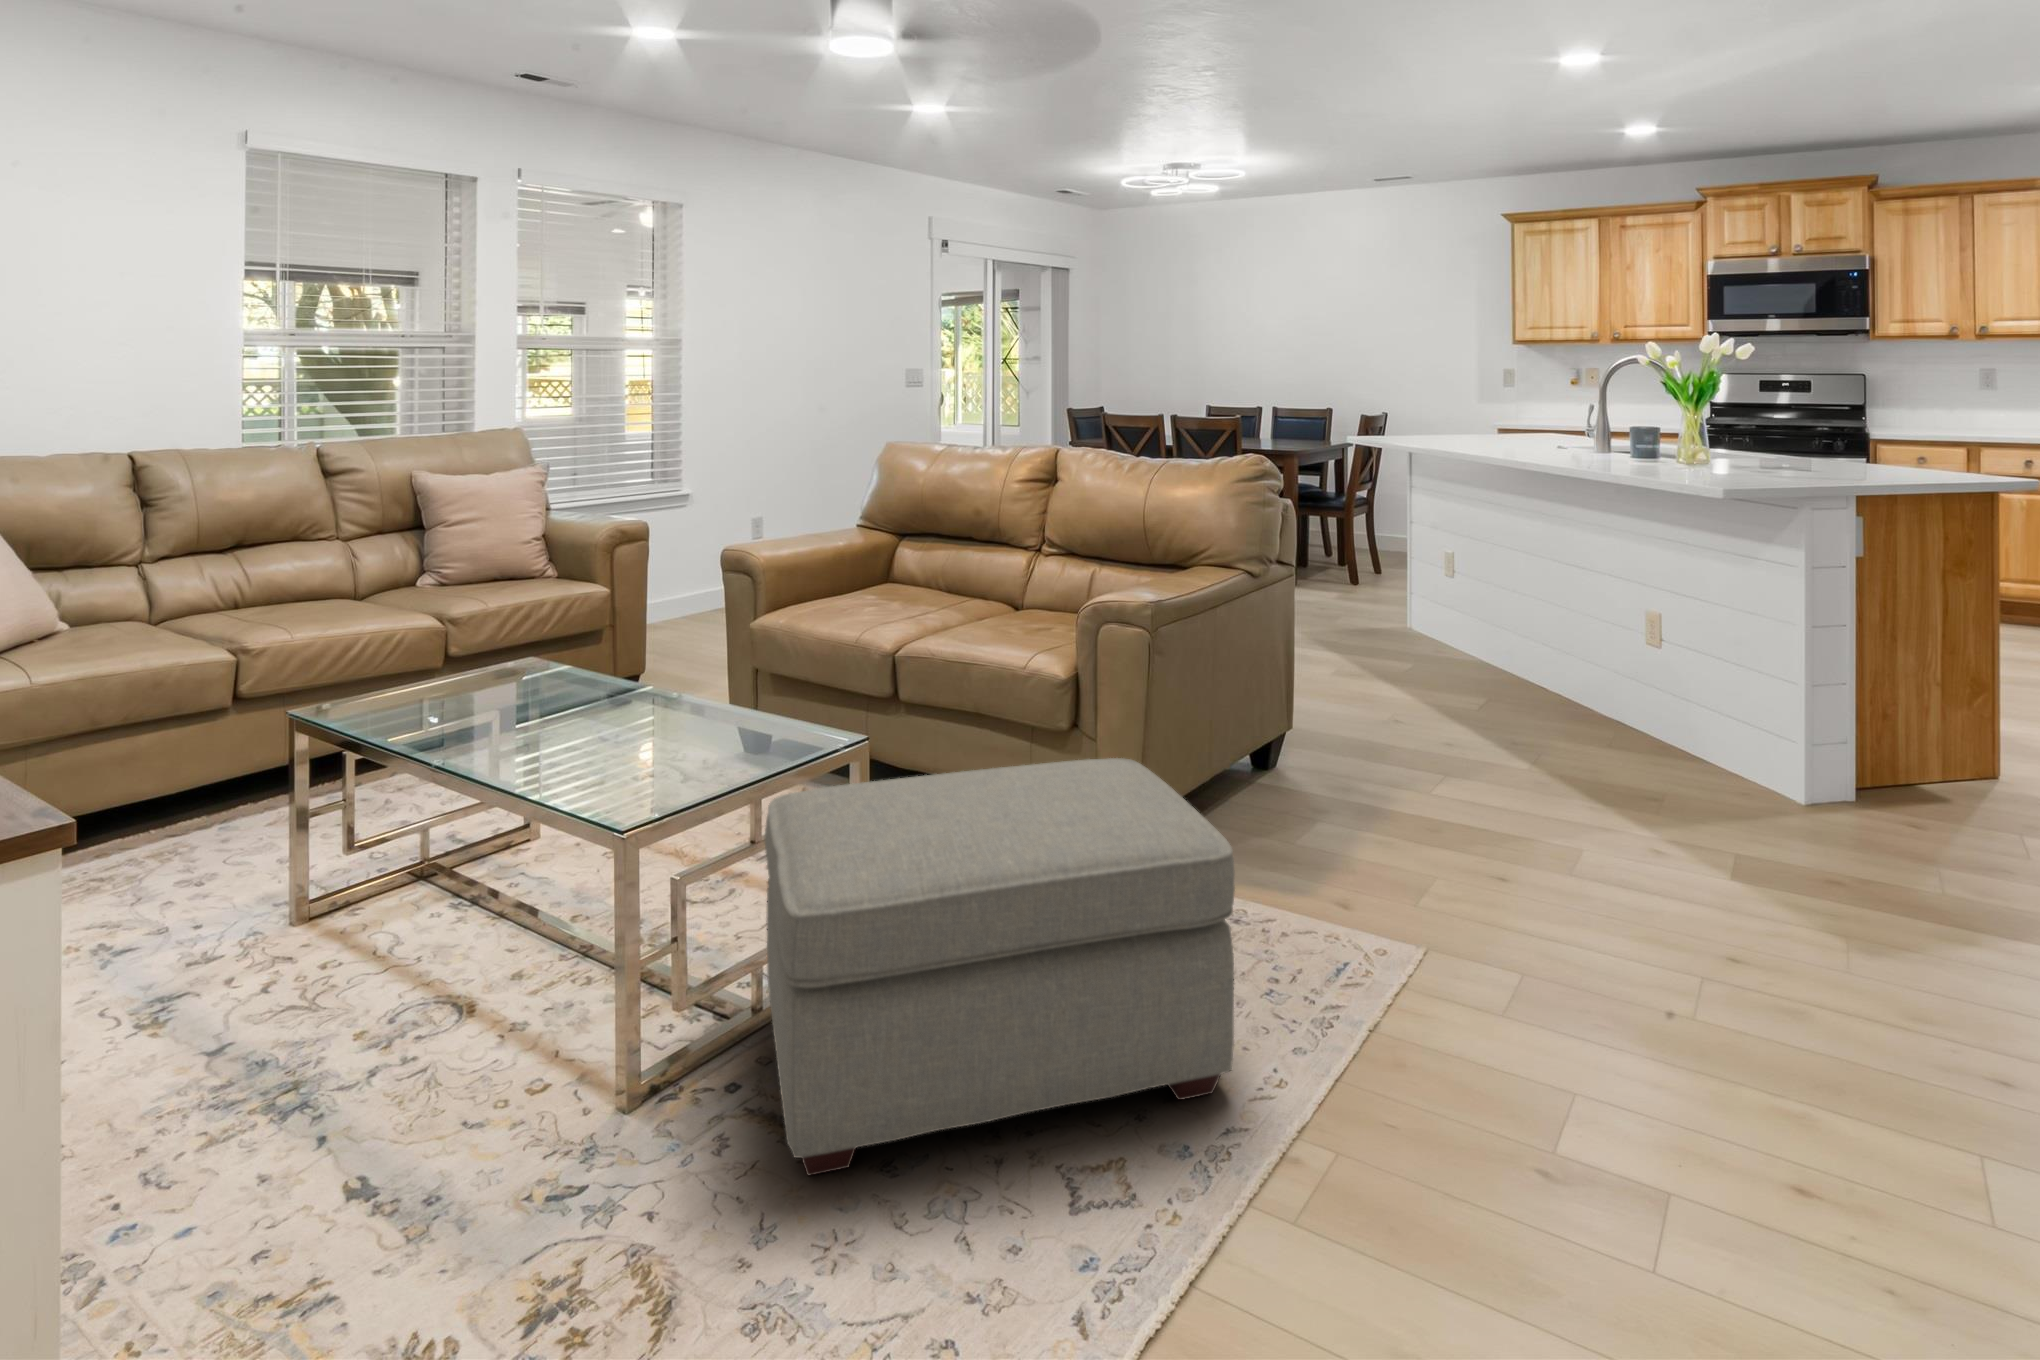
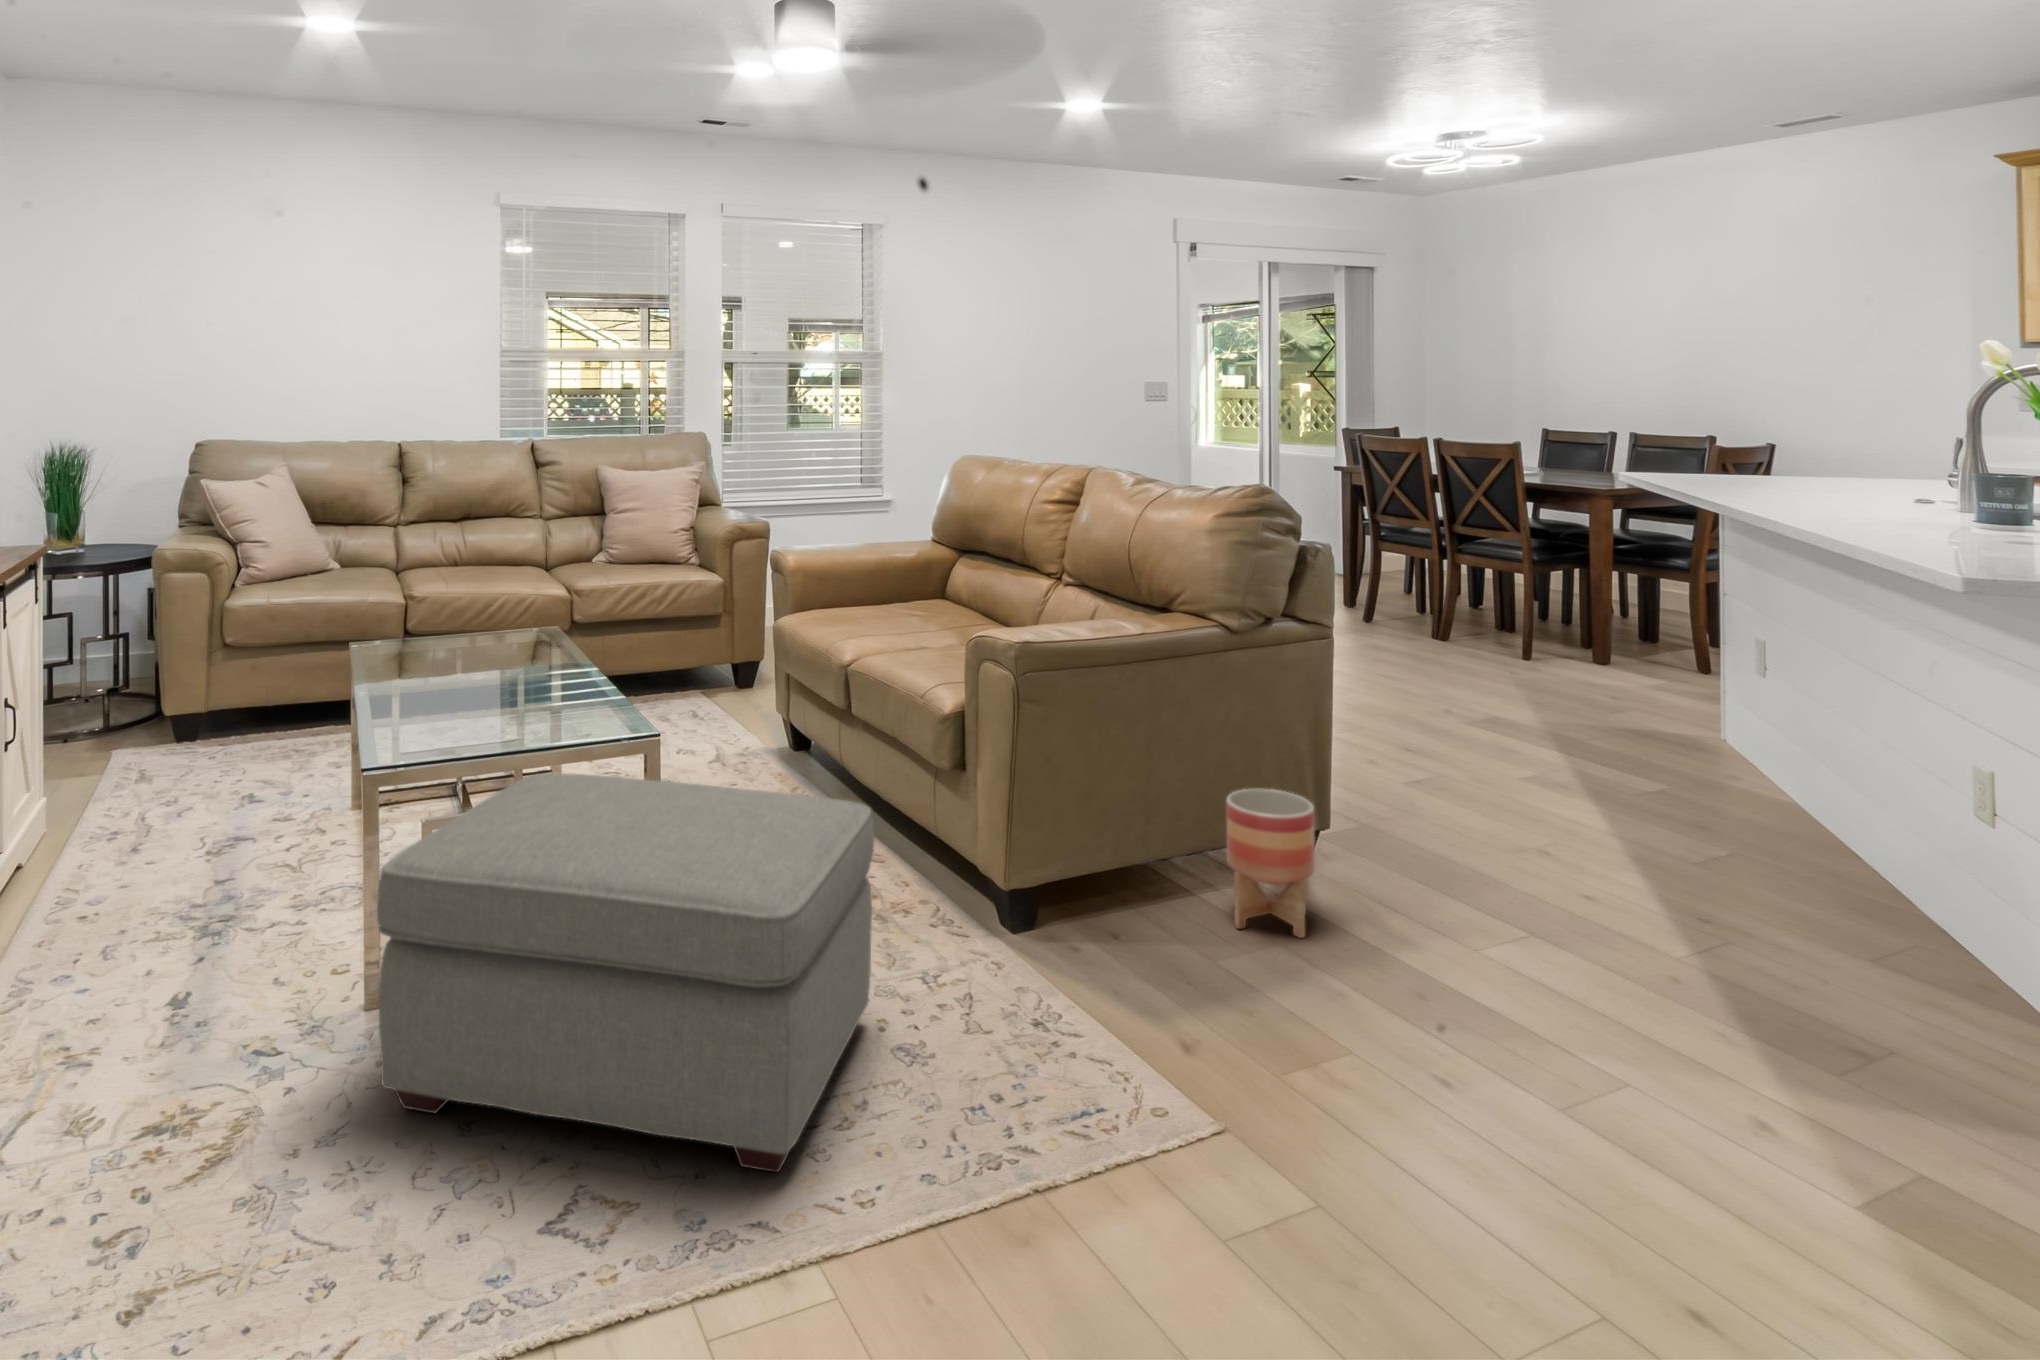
planter: none [1273,699,1343,816] -> present [1226,789,1315,938]

